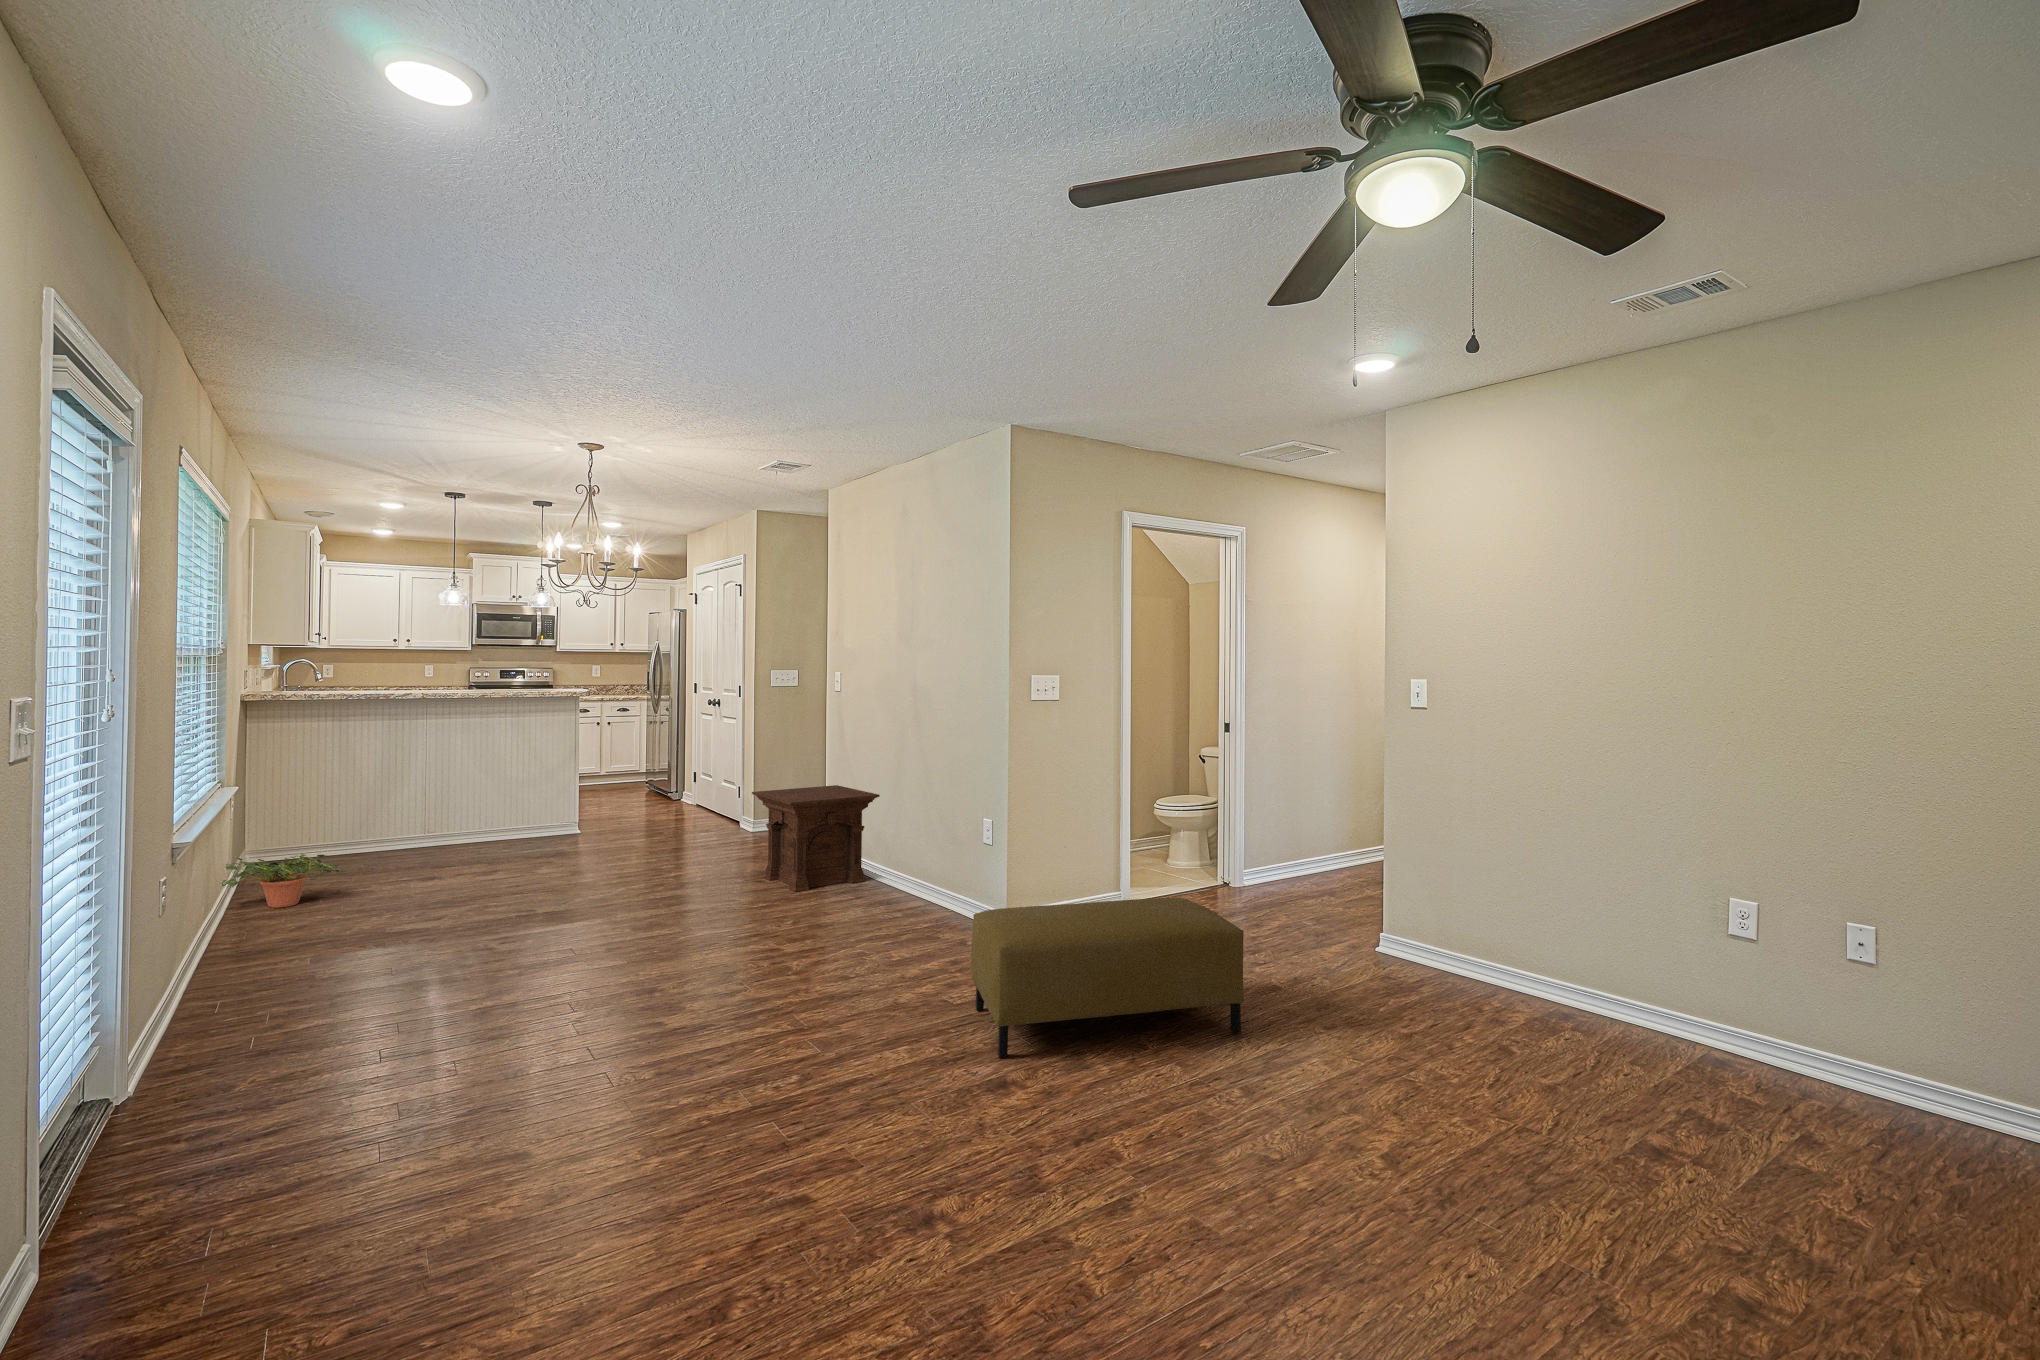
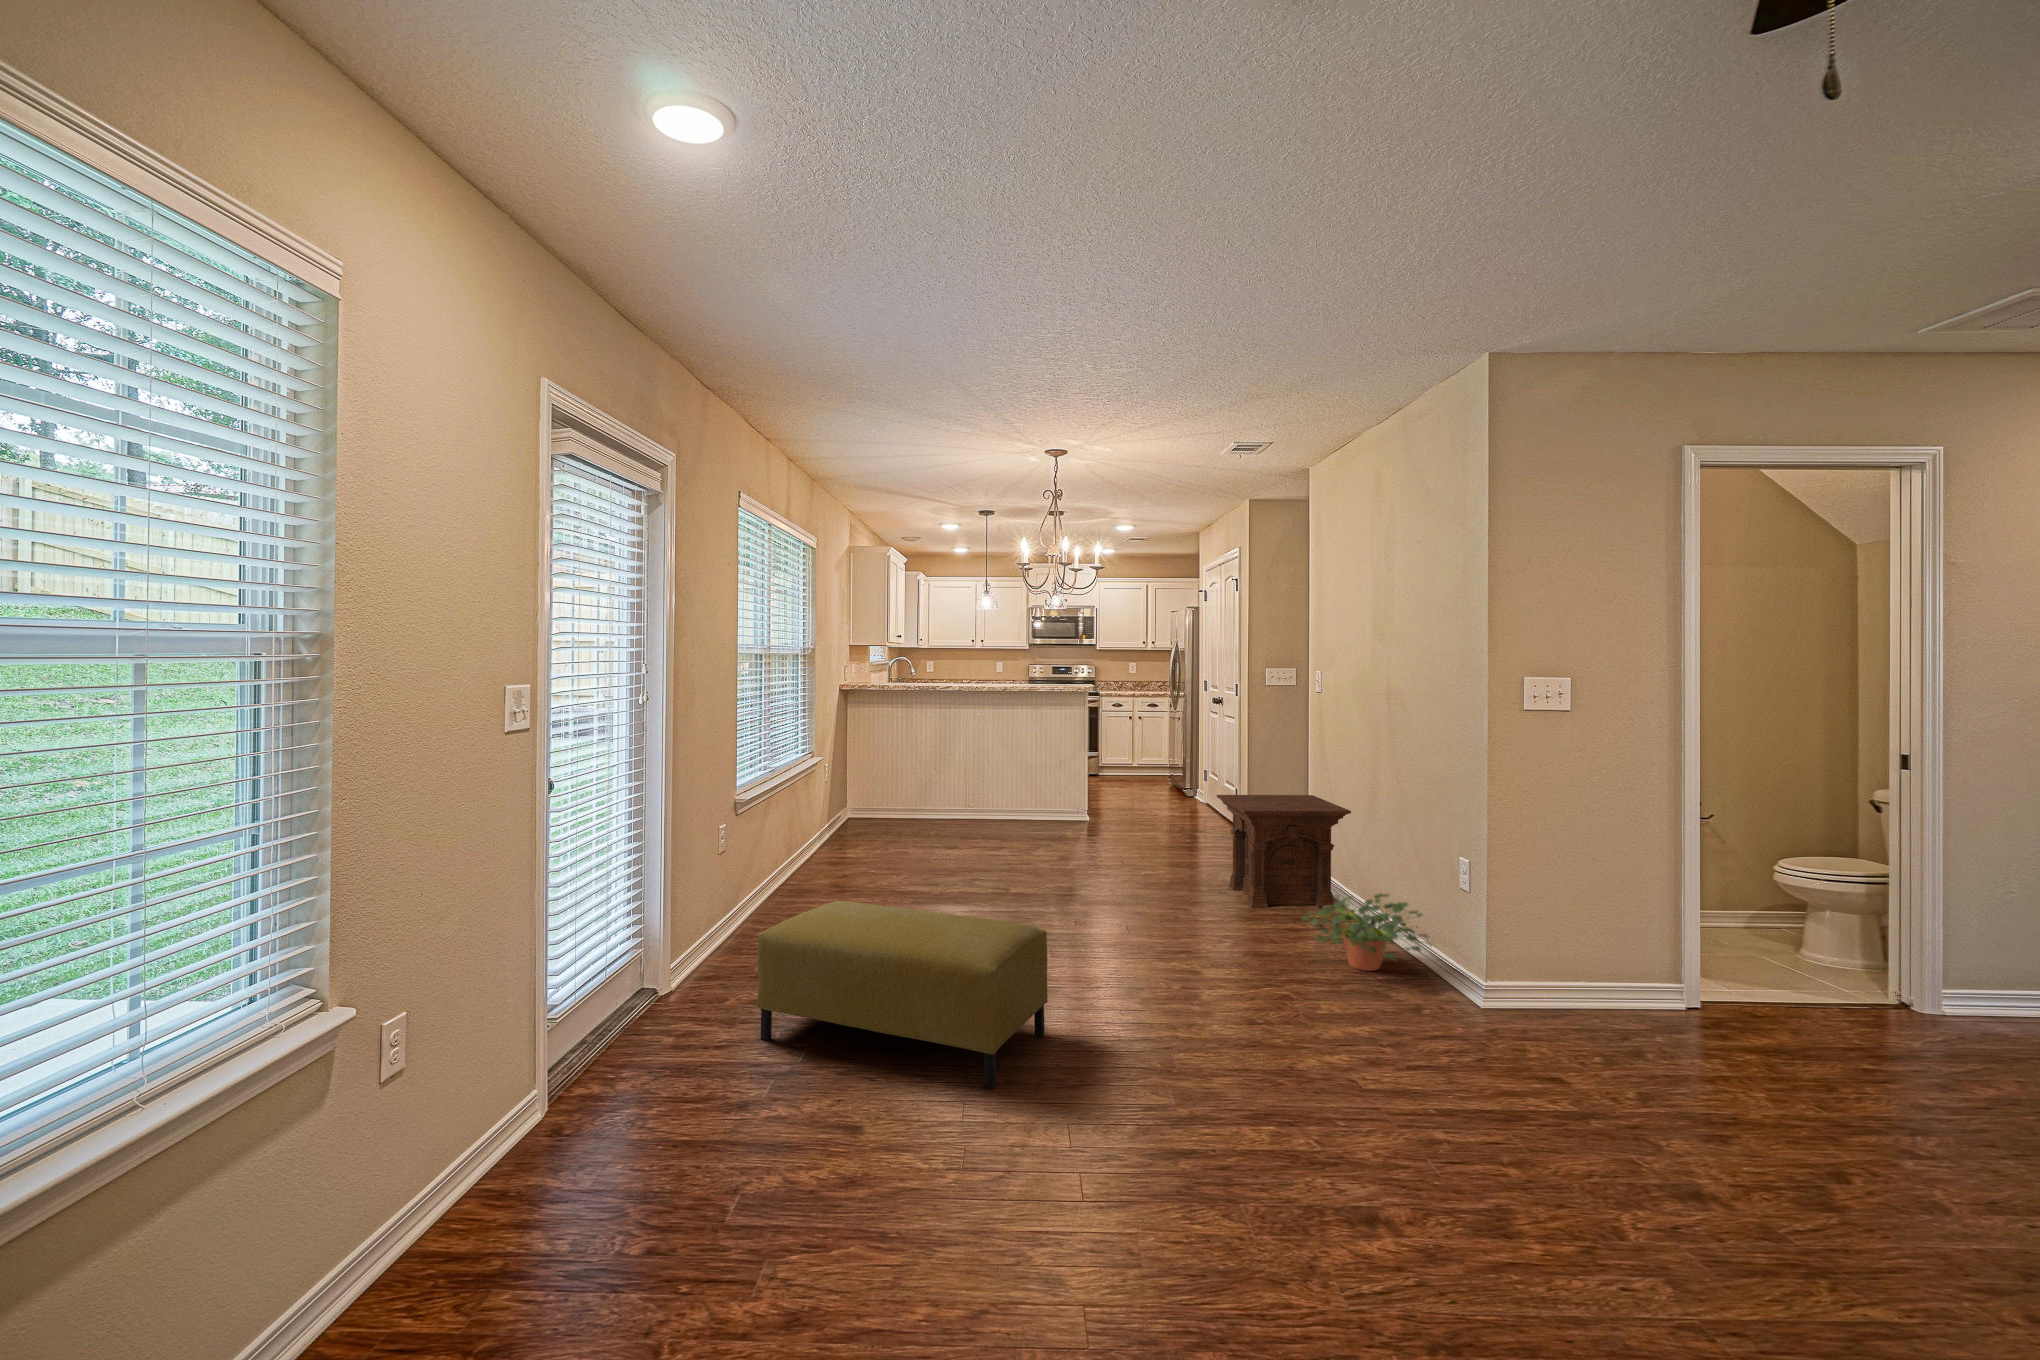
potted plant: present [221,854,342,908] -> present [1302,893,1431,971]
ottoman: present [971,898,1244,1058] -> present [757,901,1048,1089]

